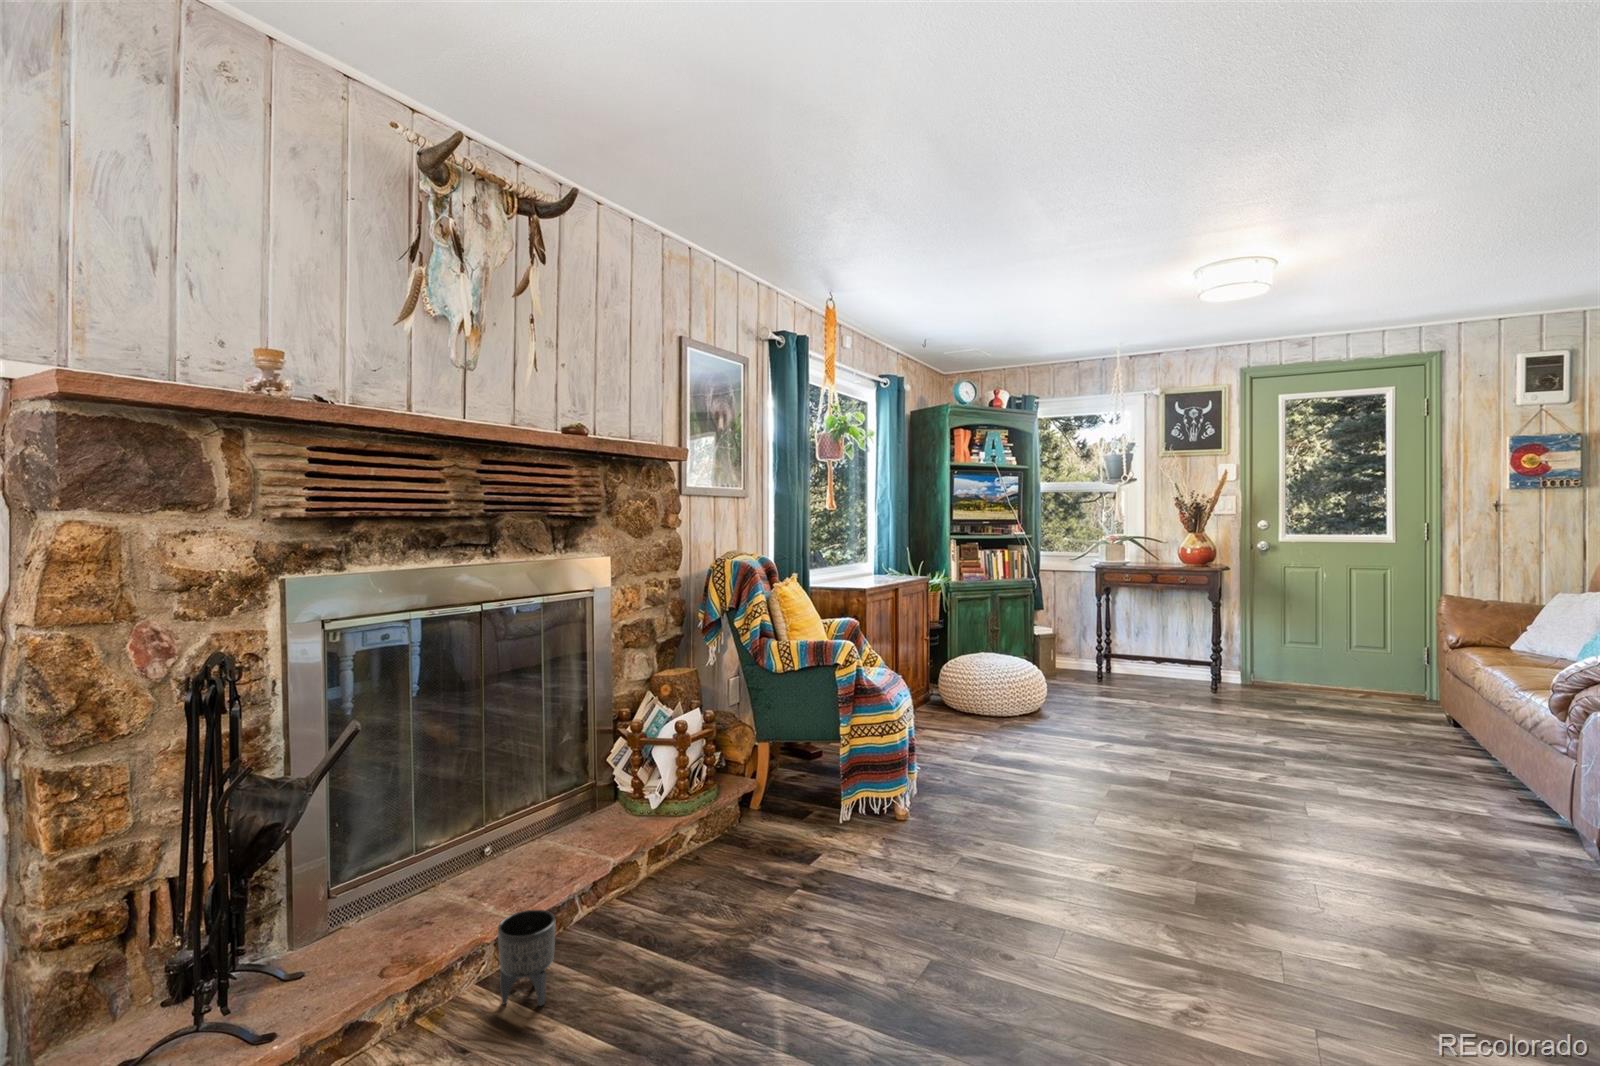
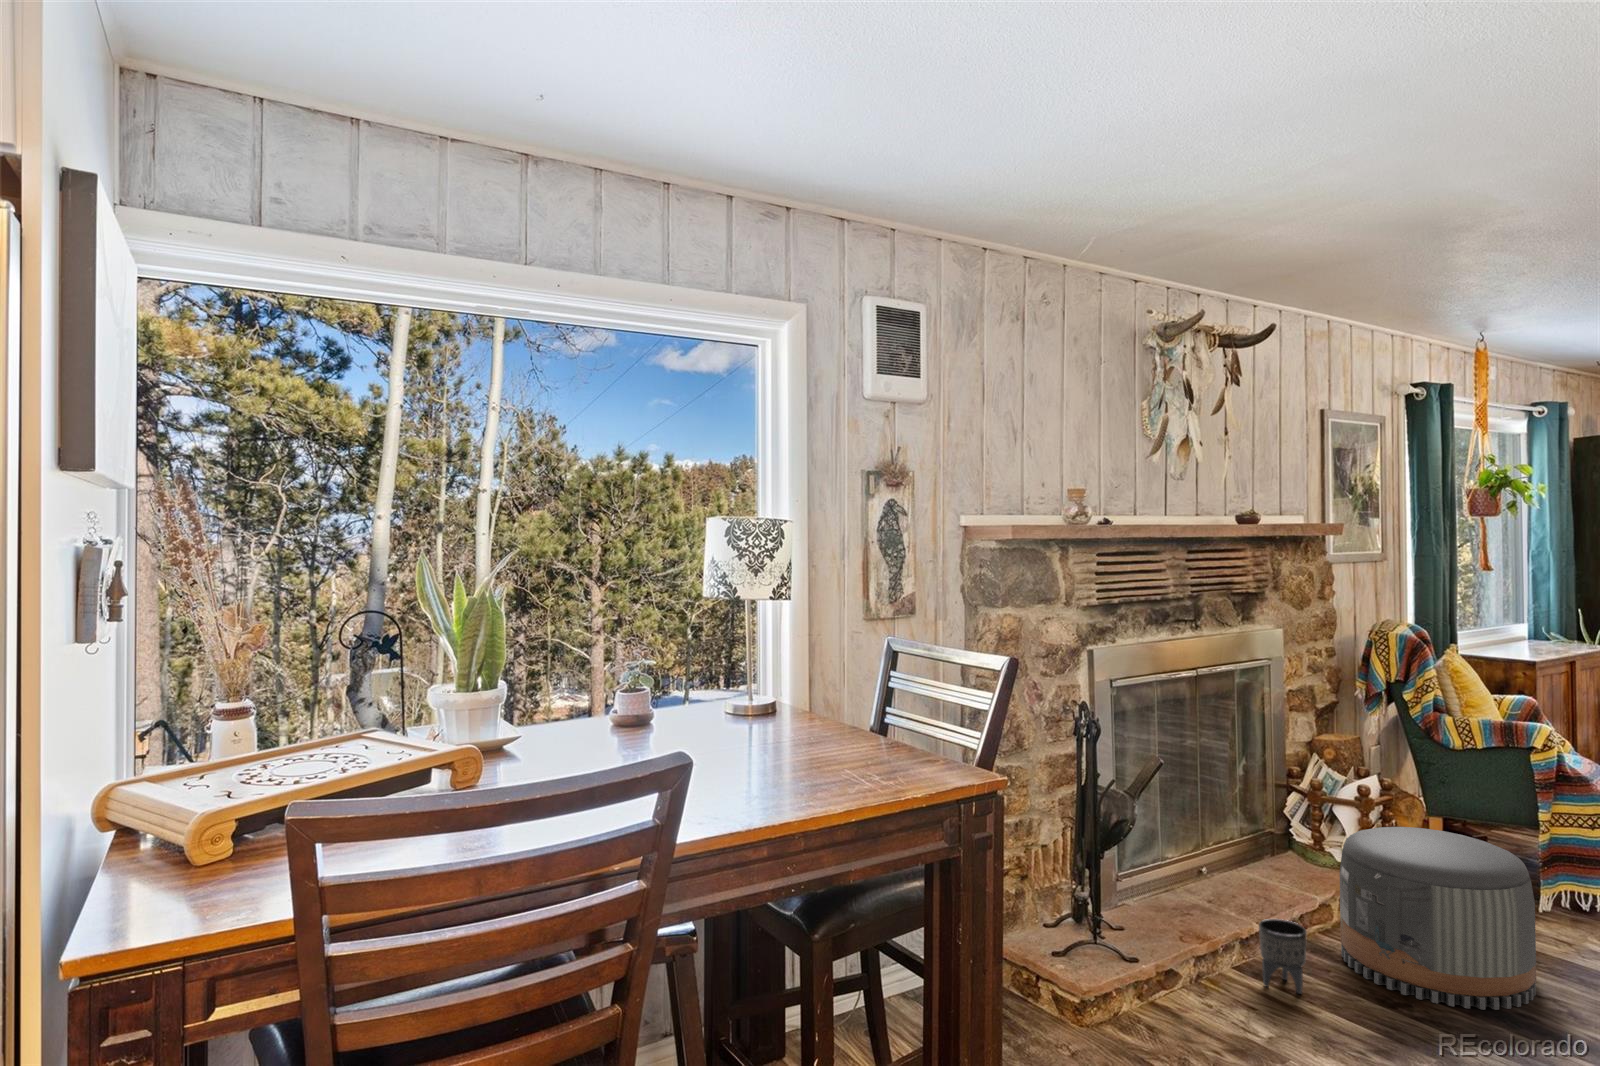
pouf: none [623,765,805,977] -> present [1340,827,1536,1010]

